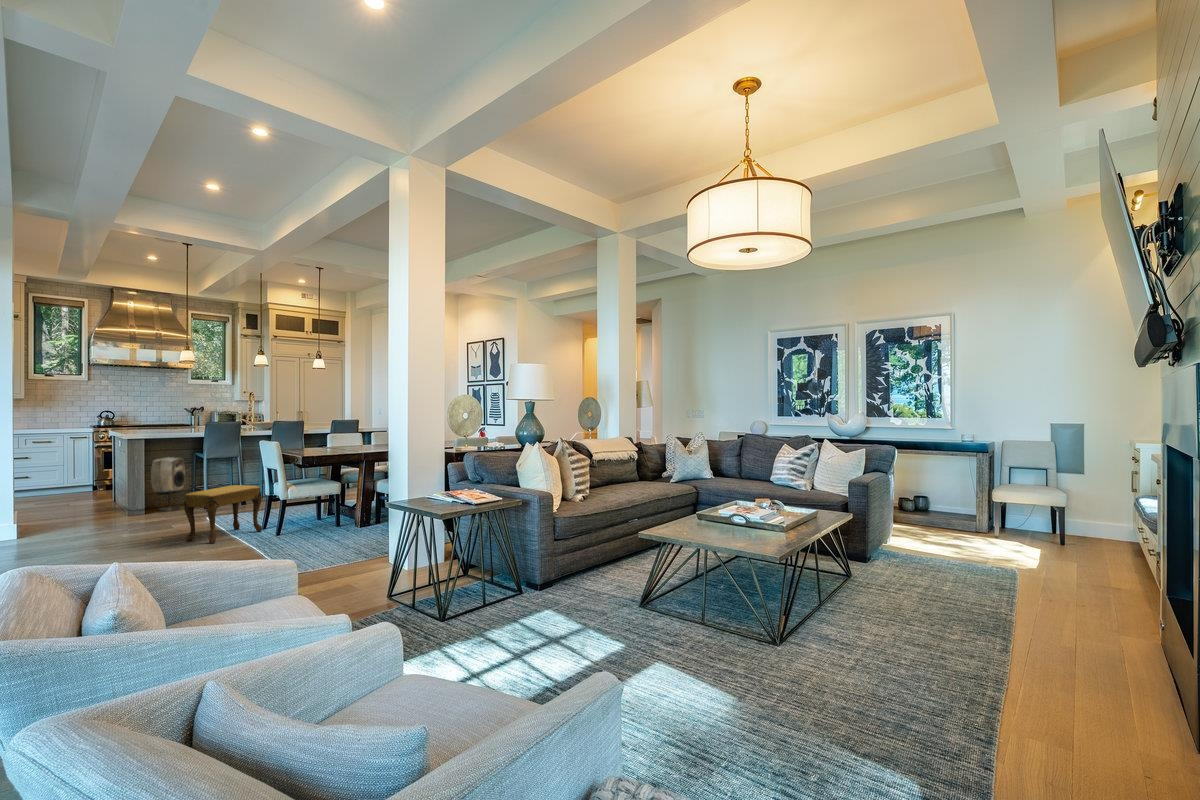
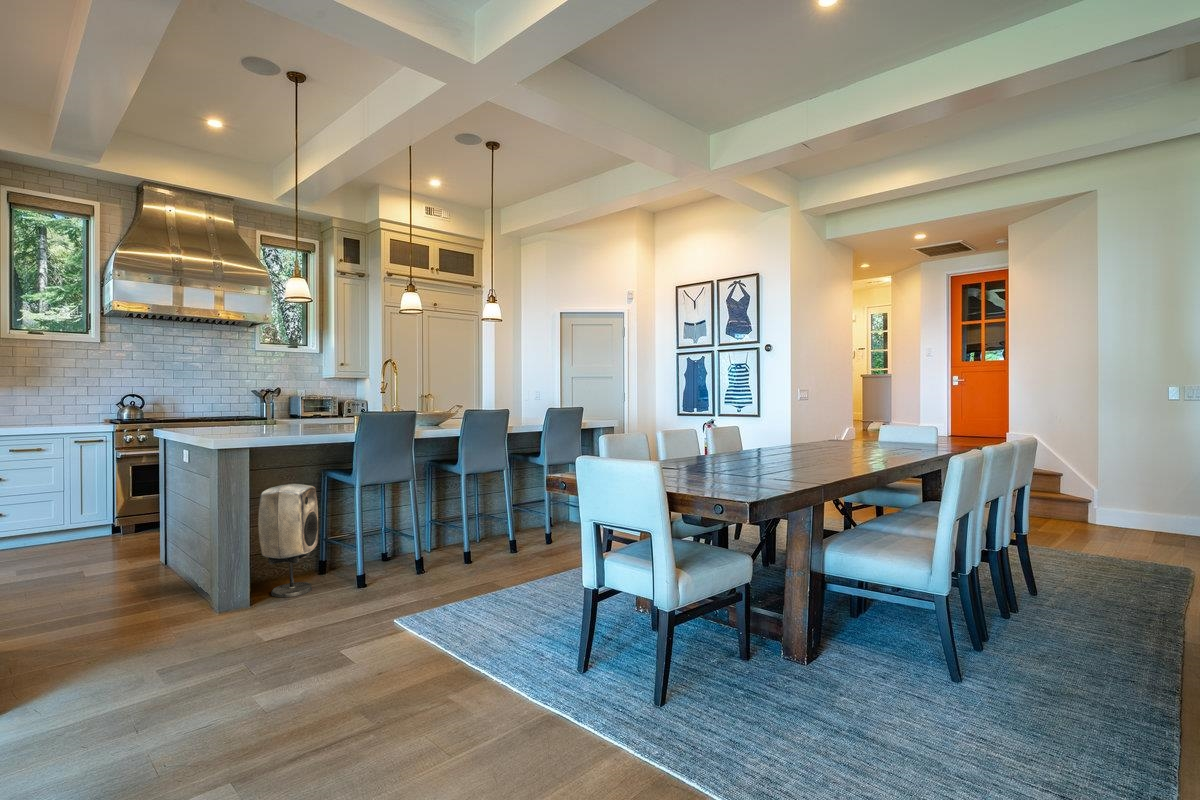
footstool: present [184,485,262,544] -> none [451,570,602,769]

